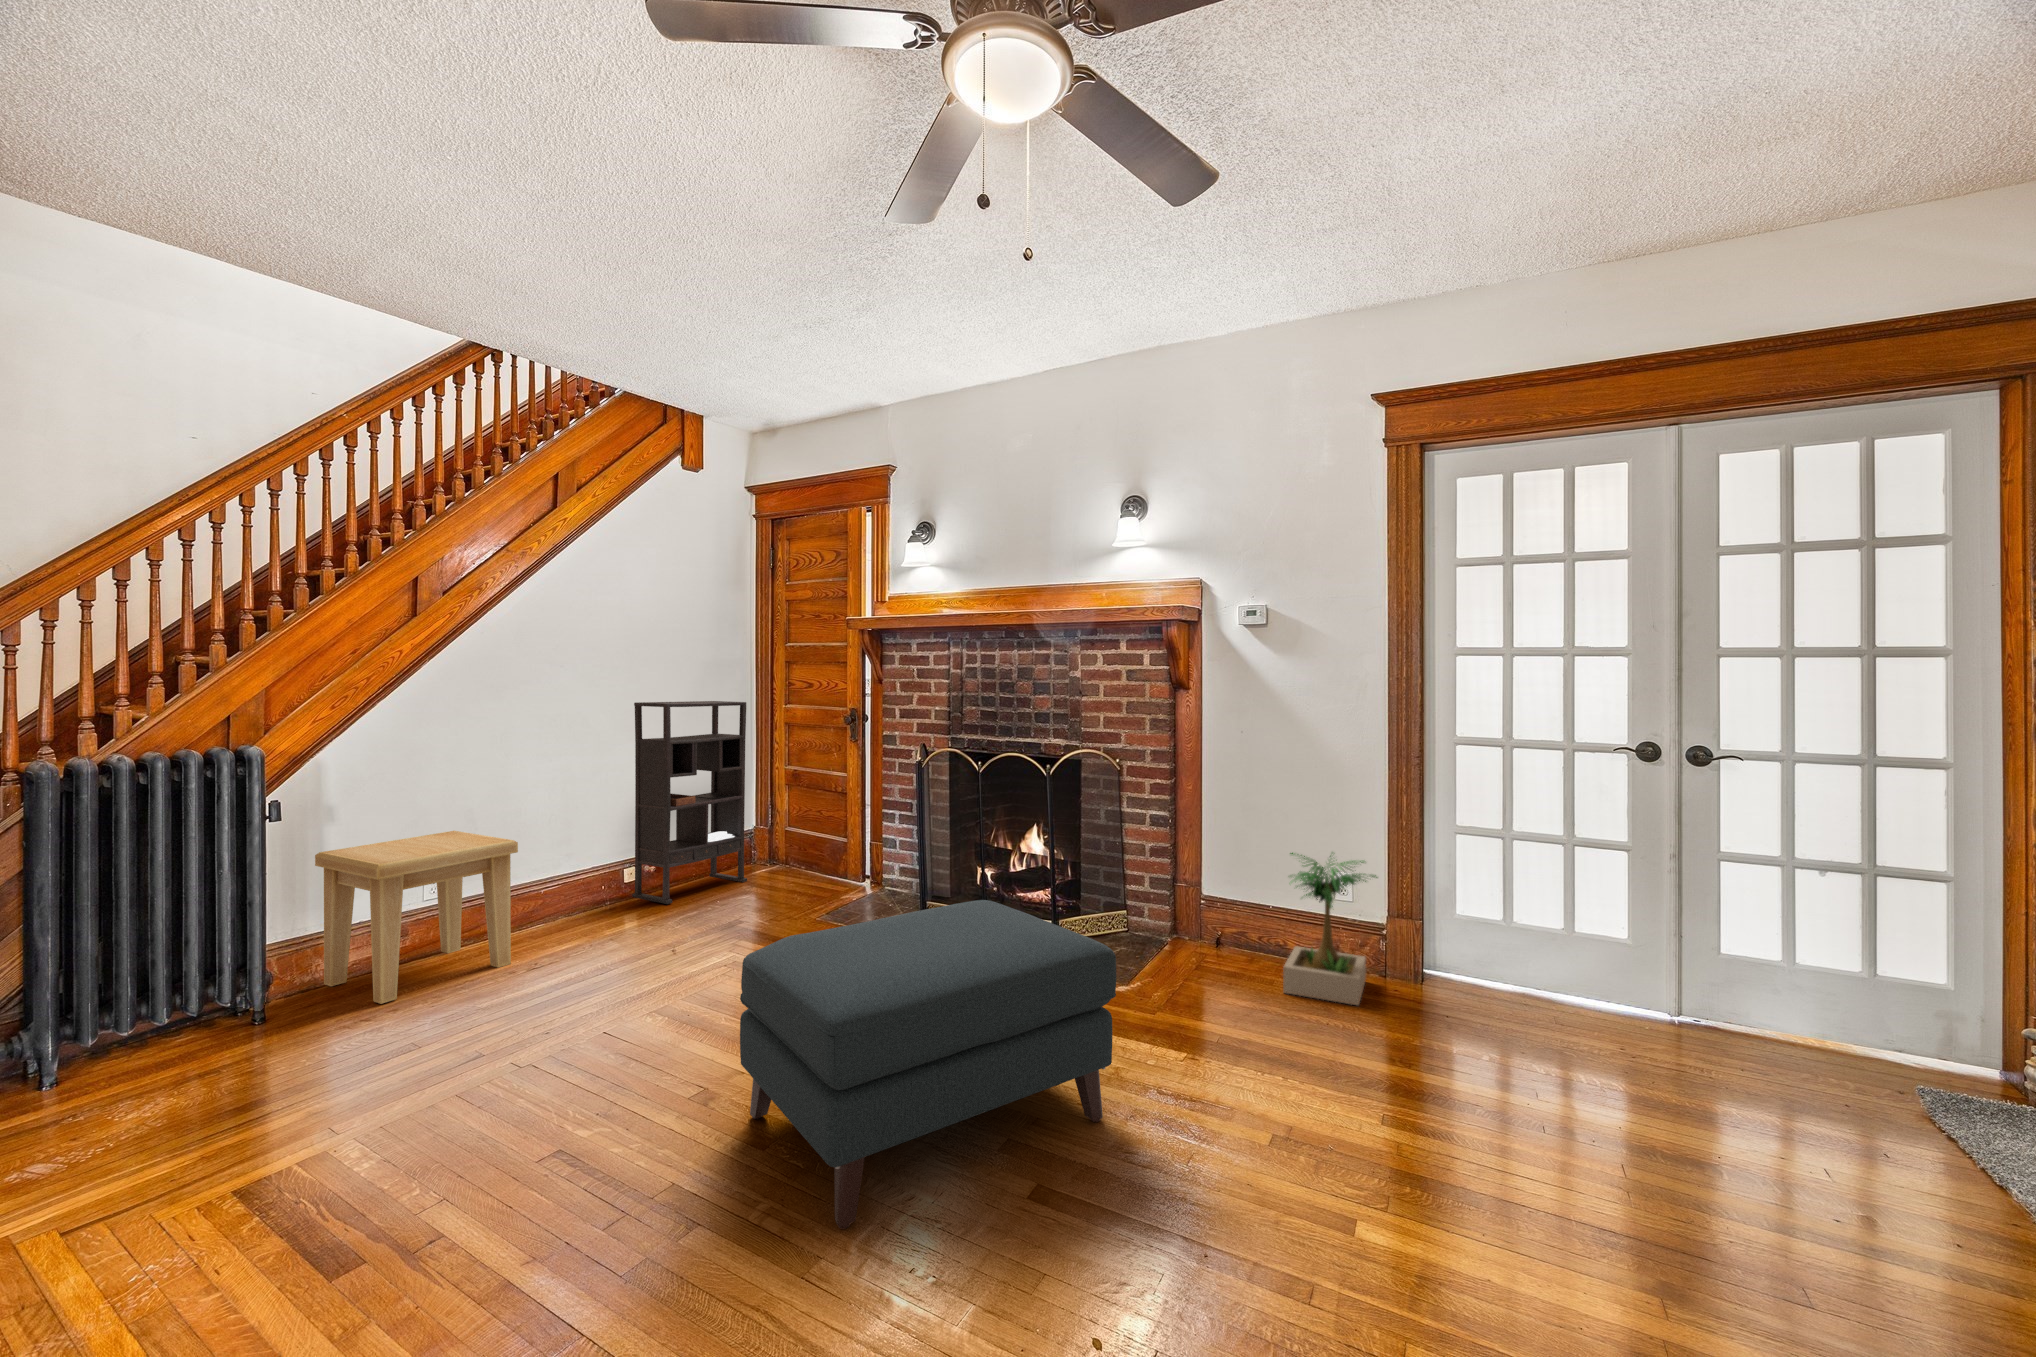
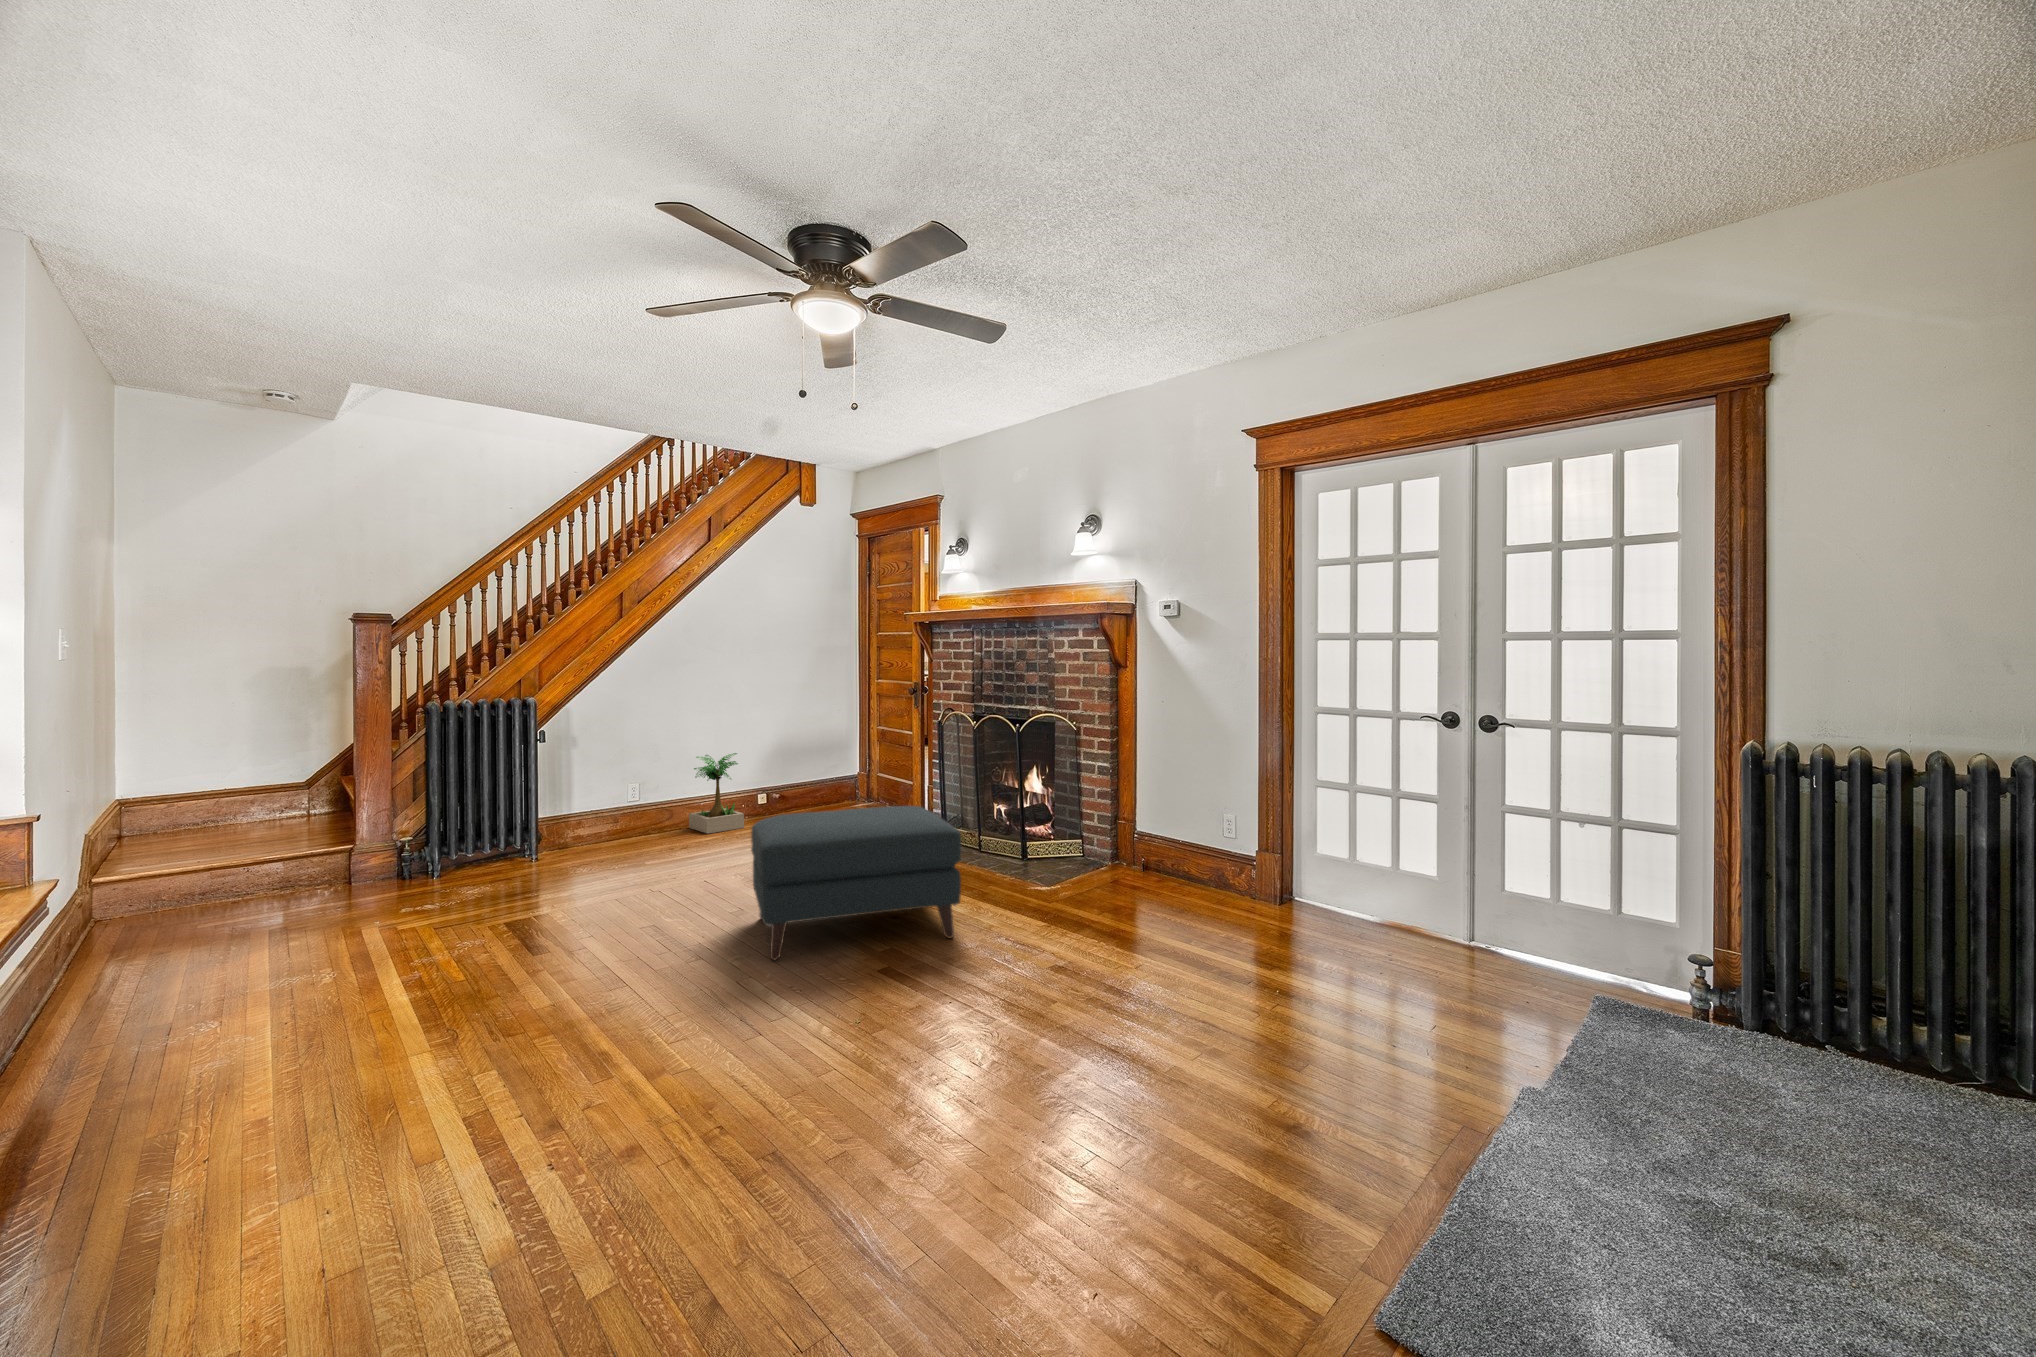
bookshelf: present [632,701,747,904] -> none [764,676,845,819]
side table: present [315,831,518,1004] -> none [565,758,676,857]
potted plant: present [1283,852,1378,1005] -> present [689,753,744,834]

